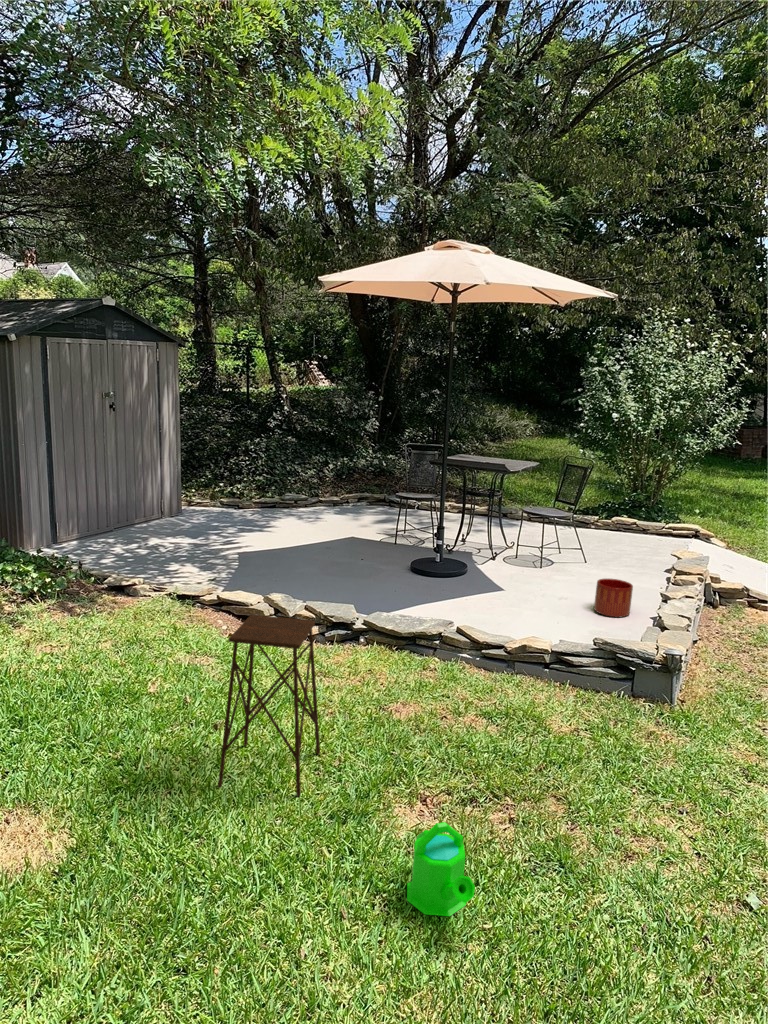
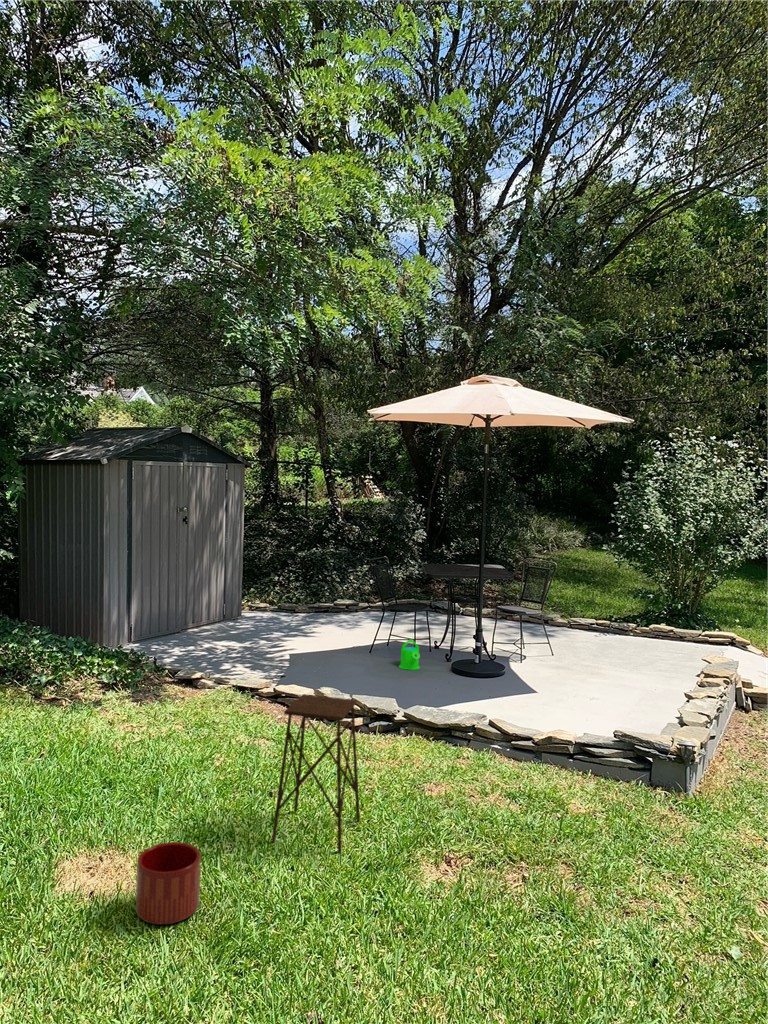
planter: present [594,579,633,617] -> present [136,842,201,924]
watering can: present [407,822,475,916] -> present [399,639,420,670]

